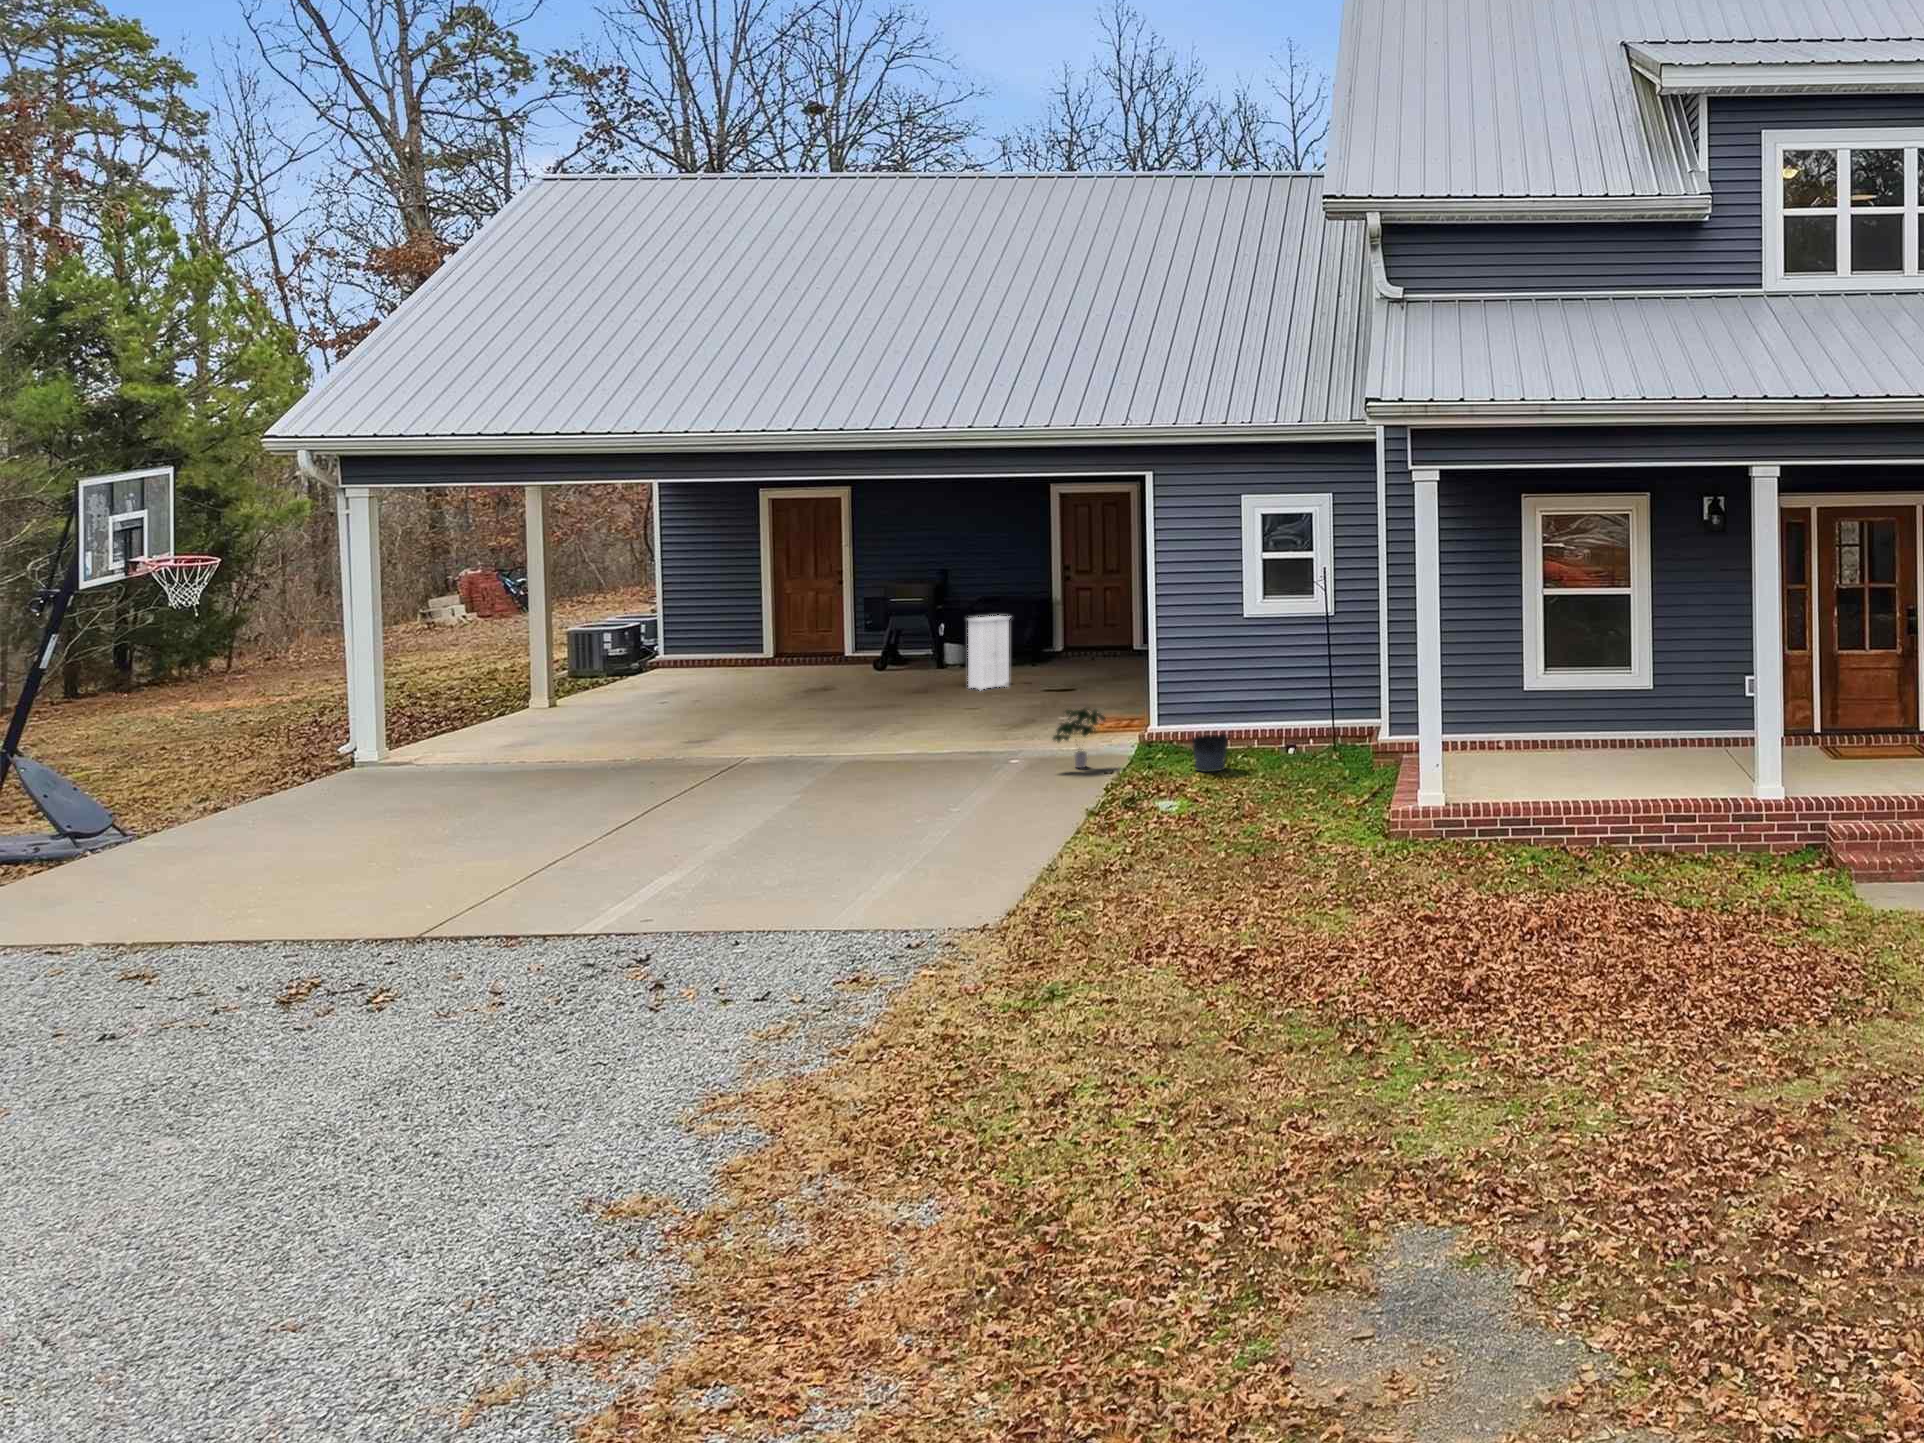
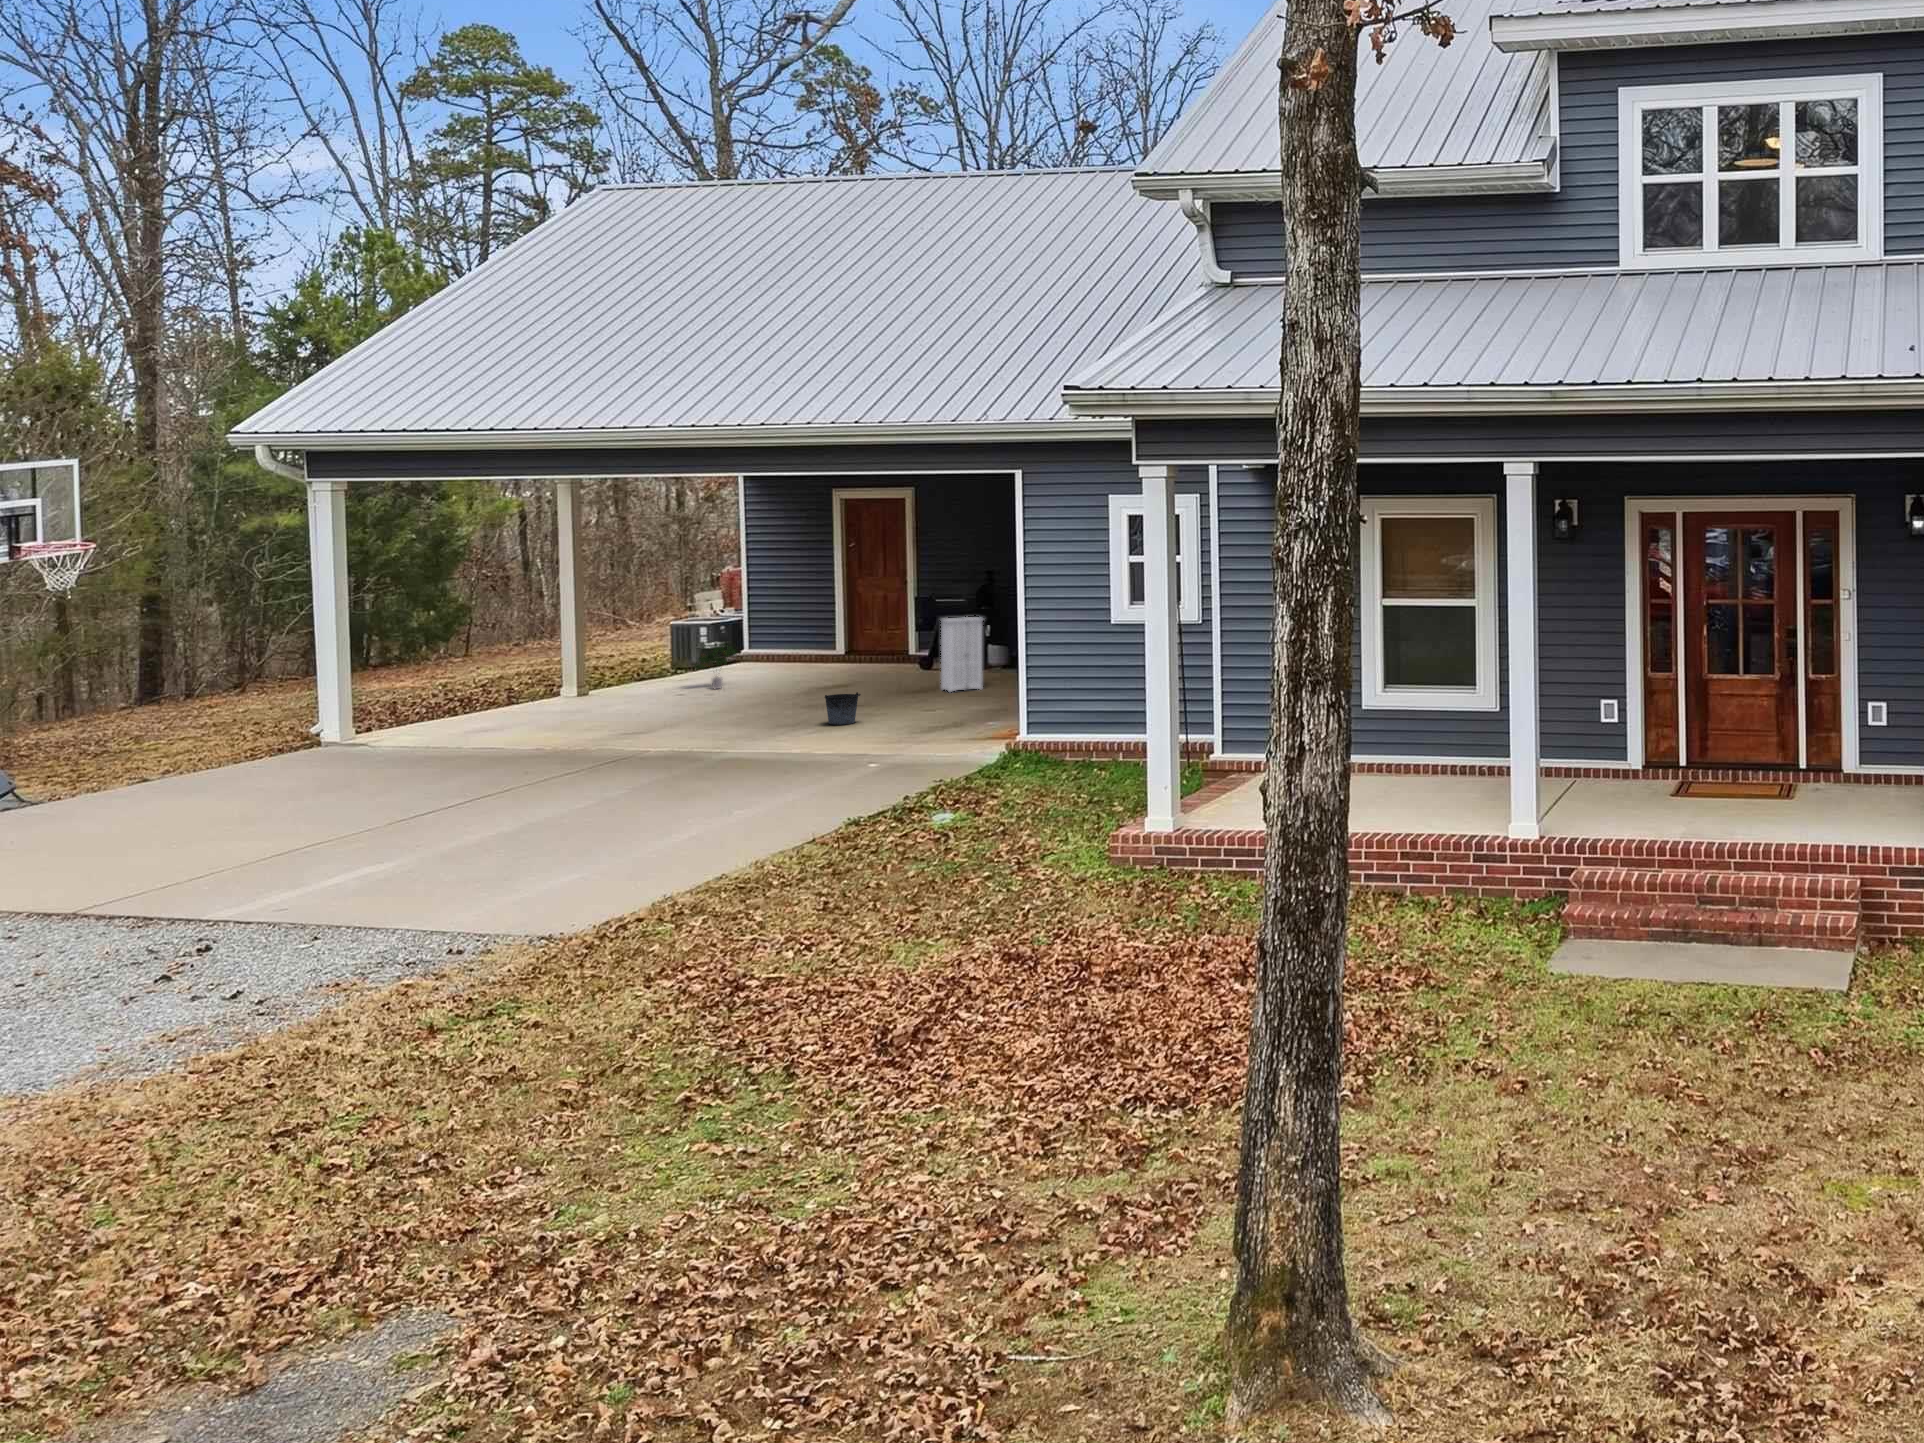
potted plant: present [1053,708,1105,768] -> present [694,645,737,689]
bucket: present [1192,733,1228,772] -> present [825,692,861,725]

